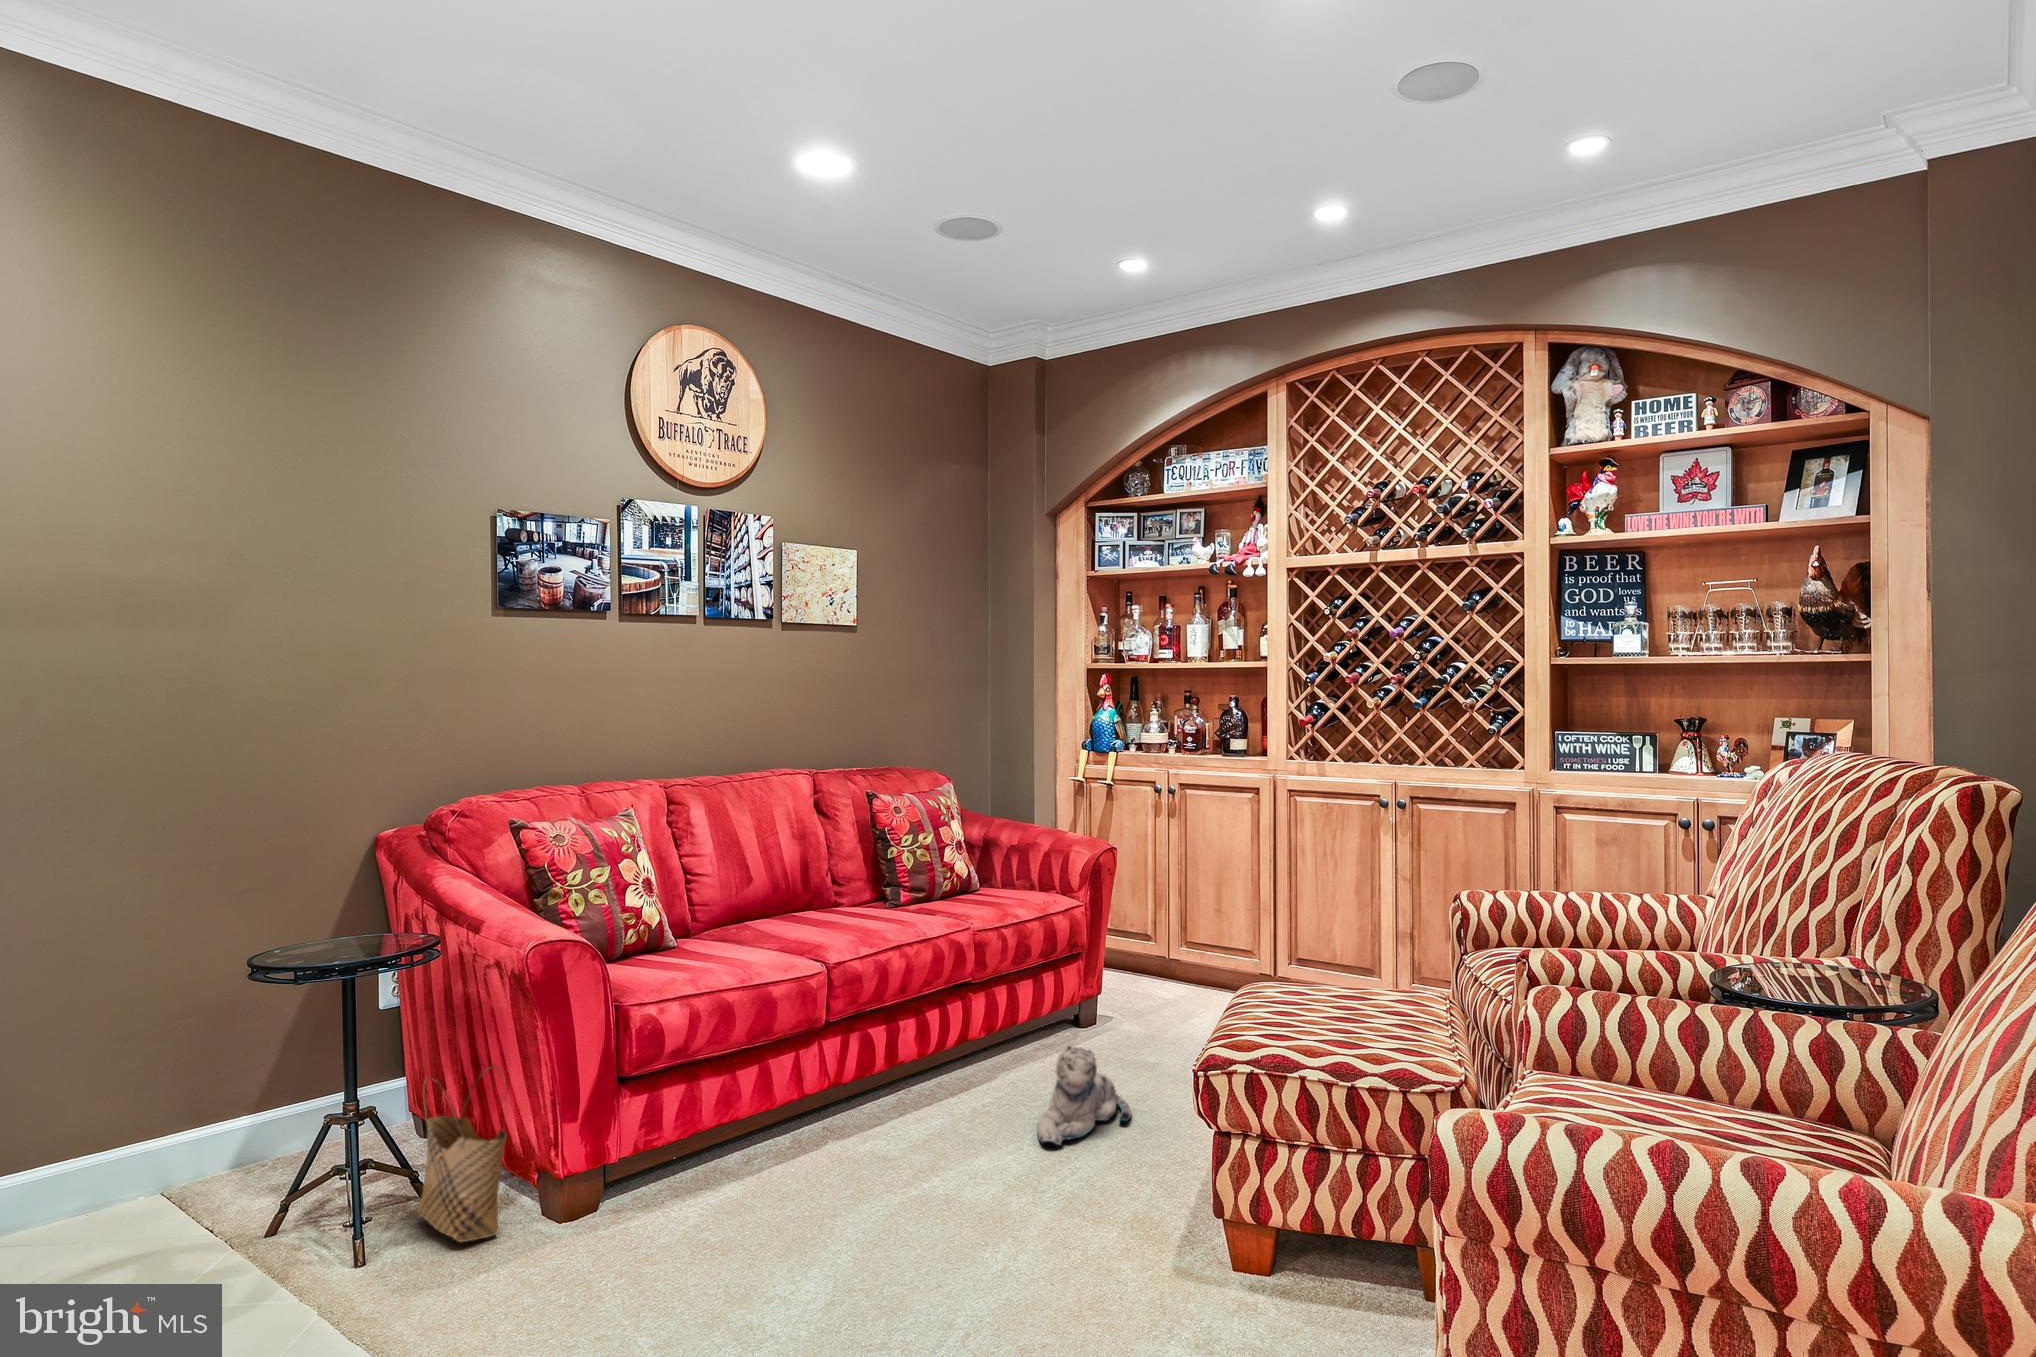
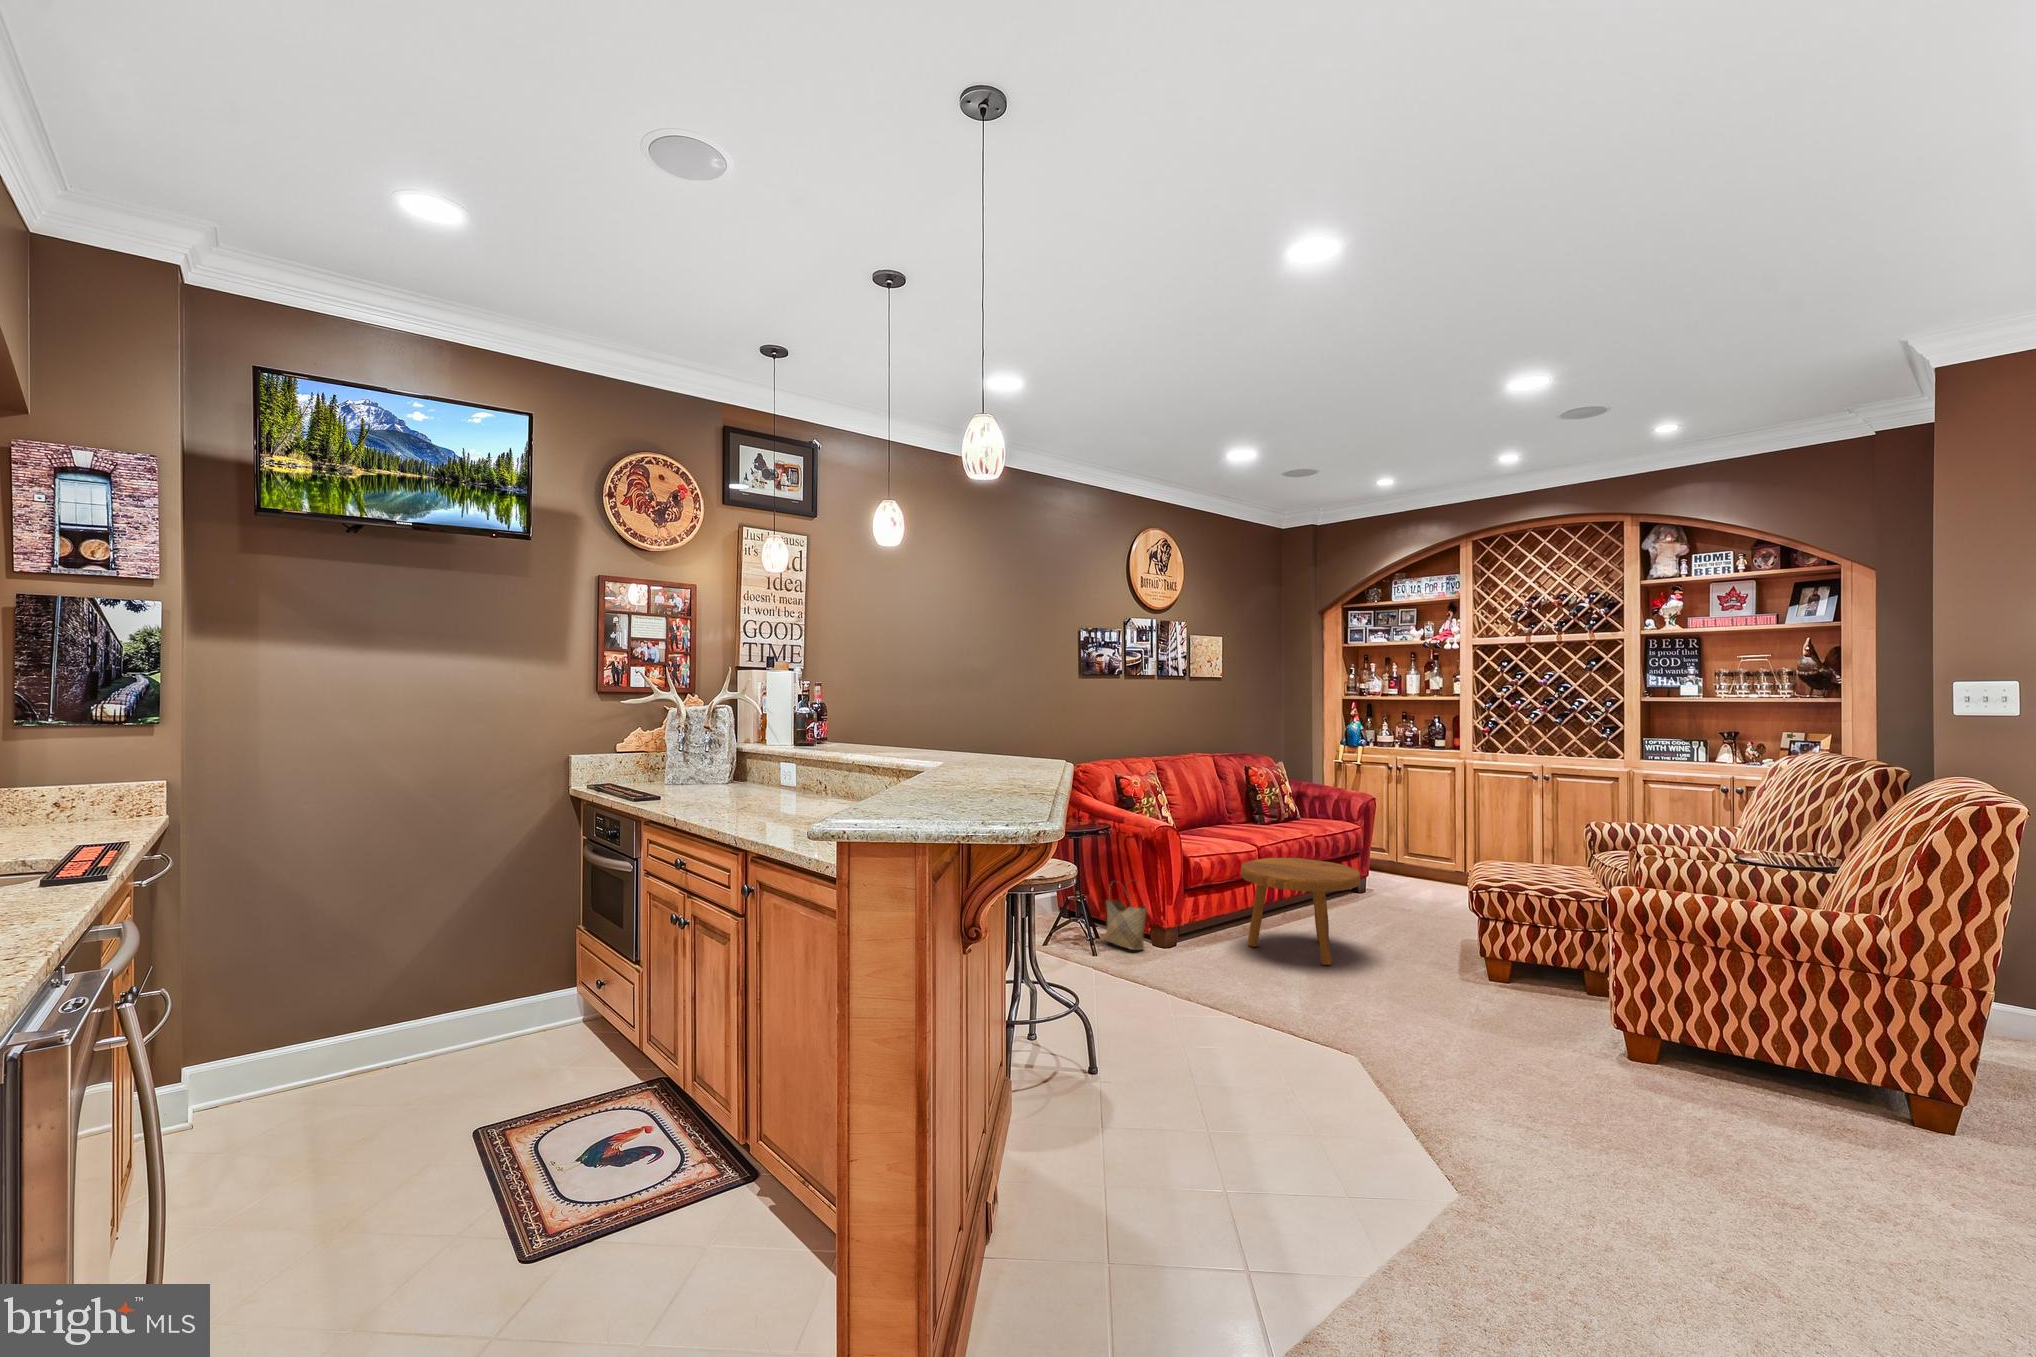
footstool: none [738,990,993,1249] -> present [1241,858,1360,965]
plush toy: present [1037,1046,1131,1145] -> none [1364,891,1411,937]

